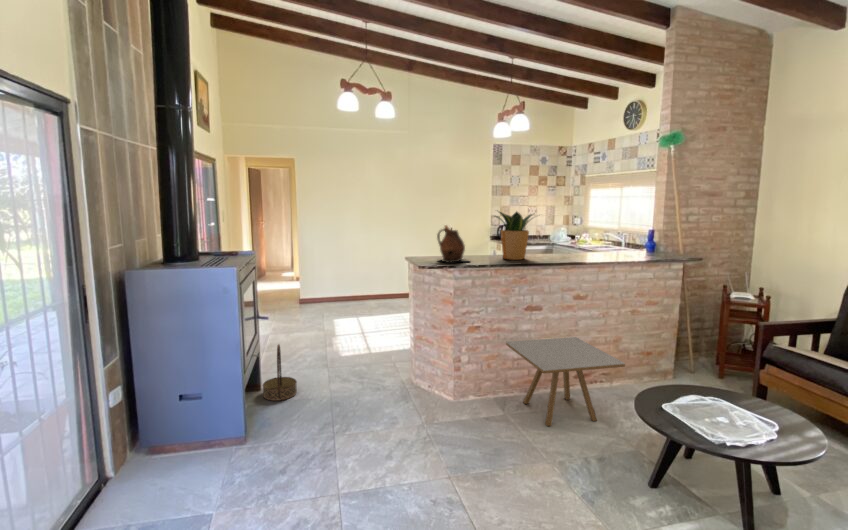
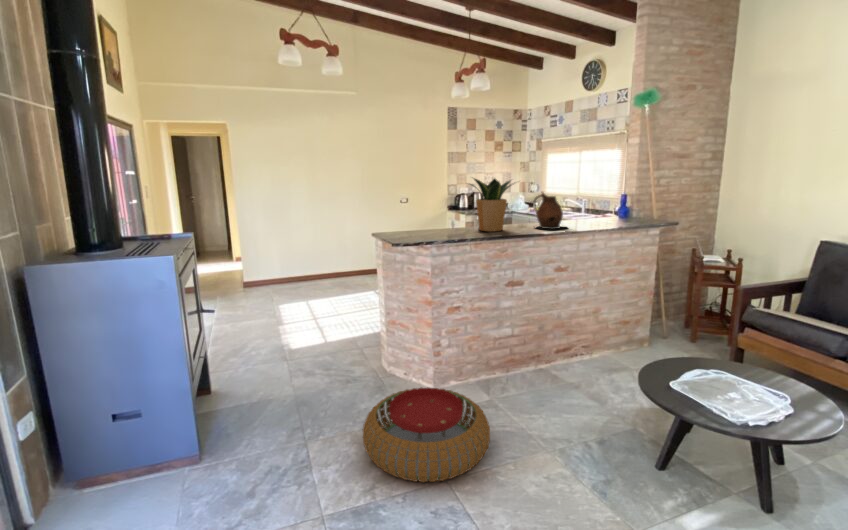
ceramic pitcher: present [437,225,467,263] -> present [533,192,564,229]
side table: present [506,337,625,426] -> none [488,311,618,410]
basket: present [263,344,297,401] -> none [215,340,256,405]
pouf: none [380,396,493,475] -> present [362,387,490,482]

